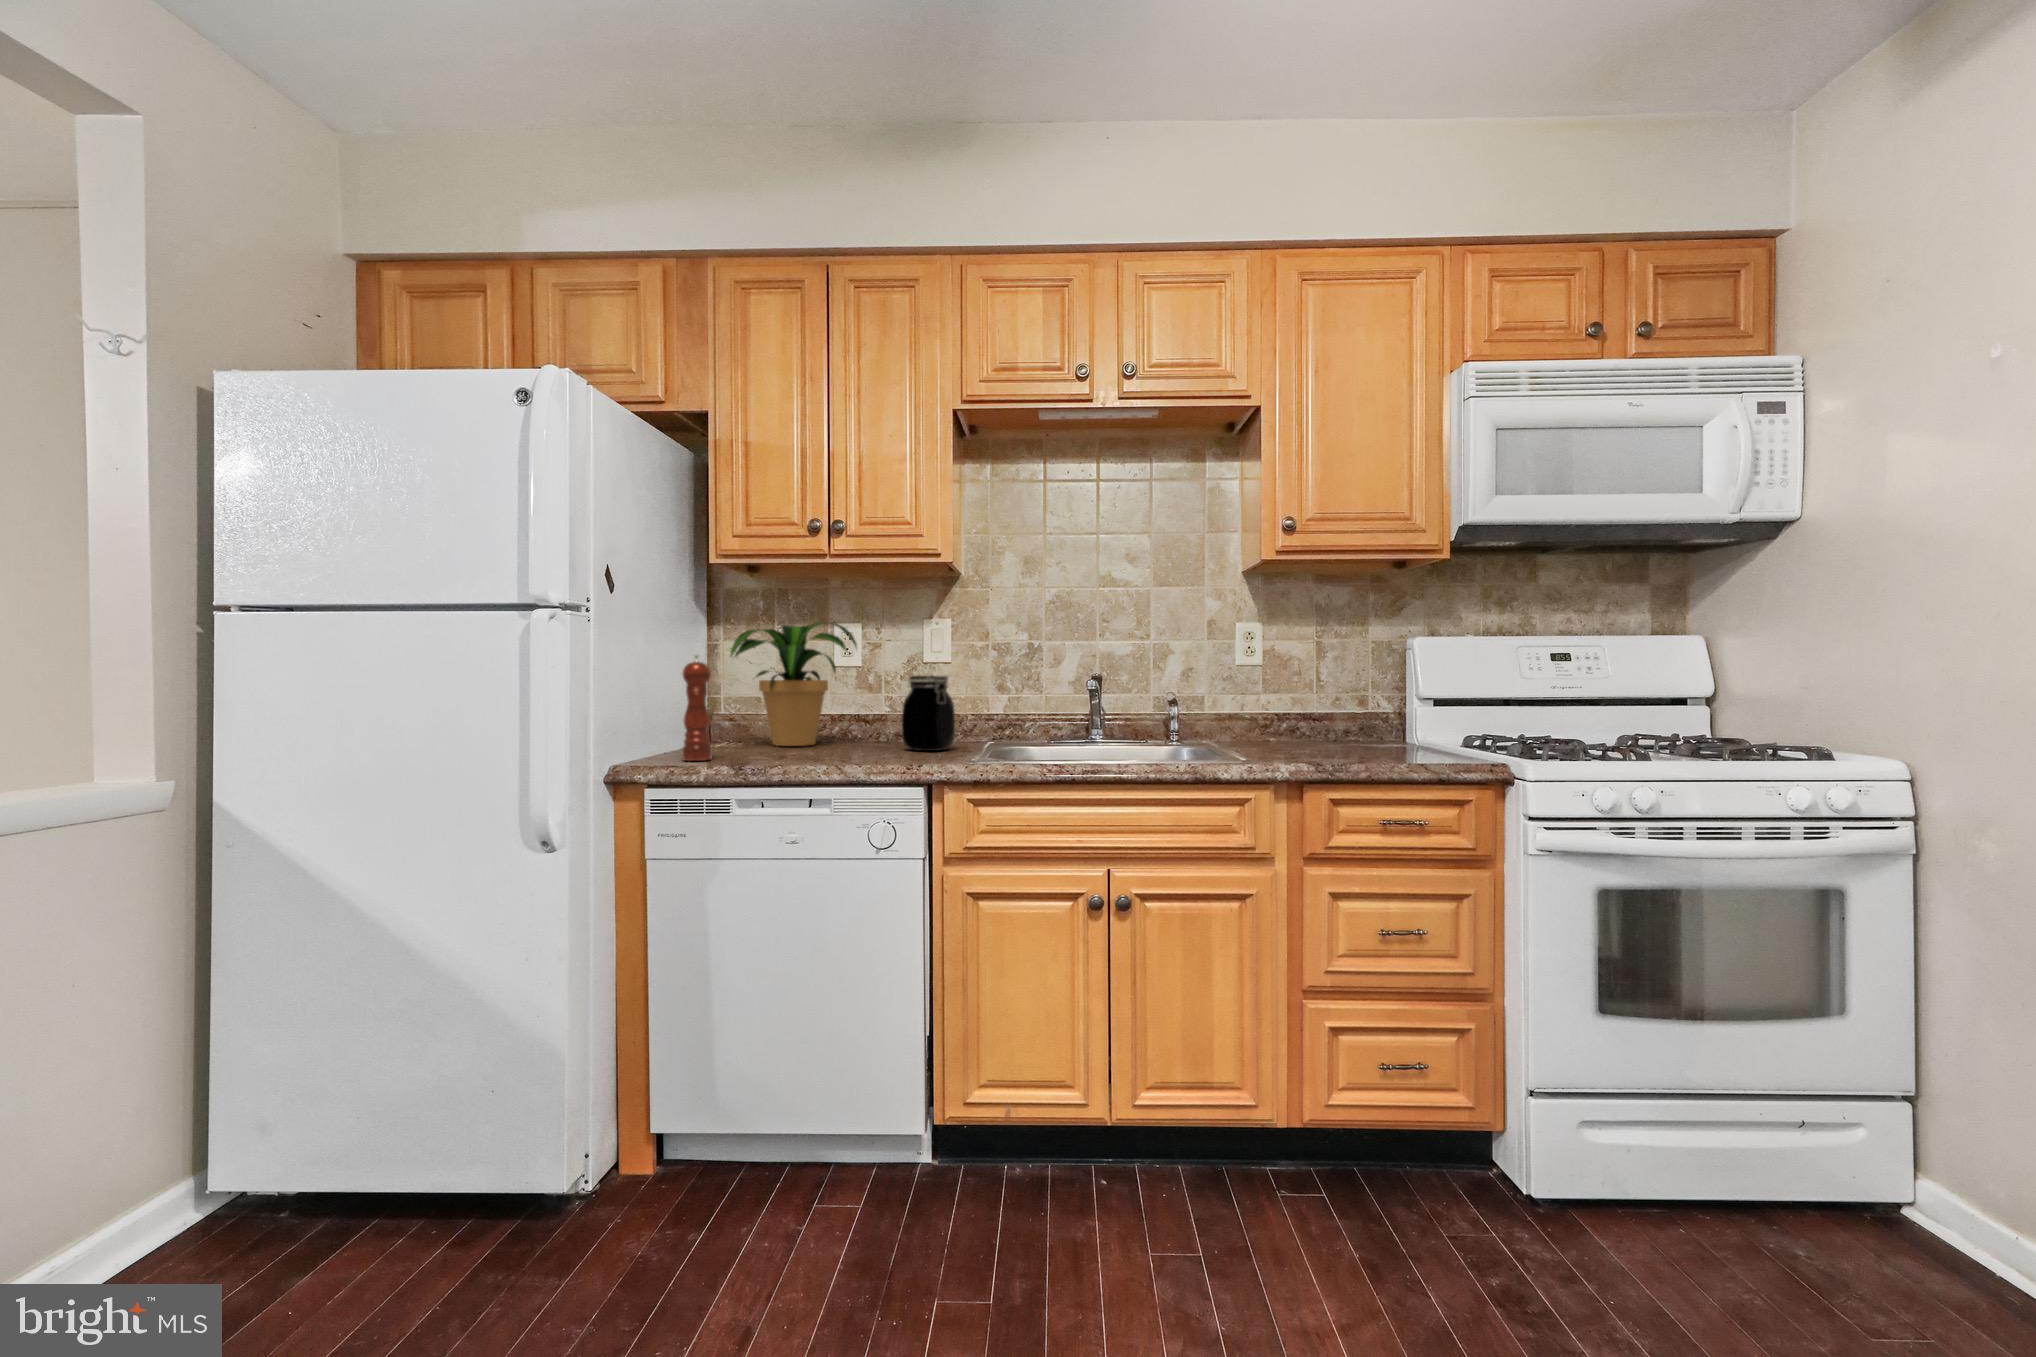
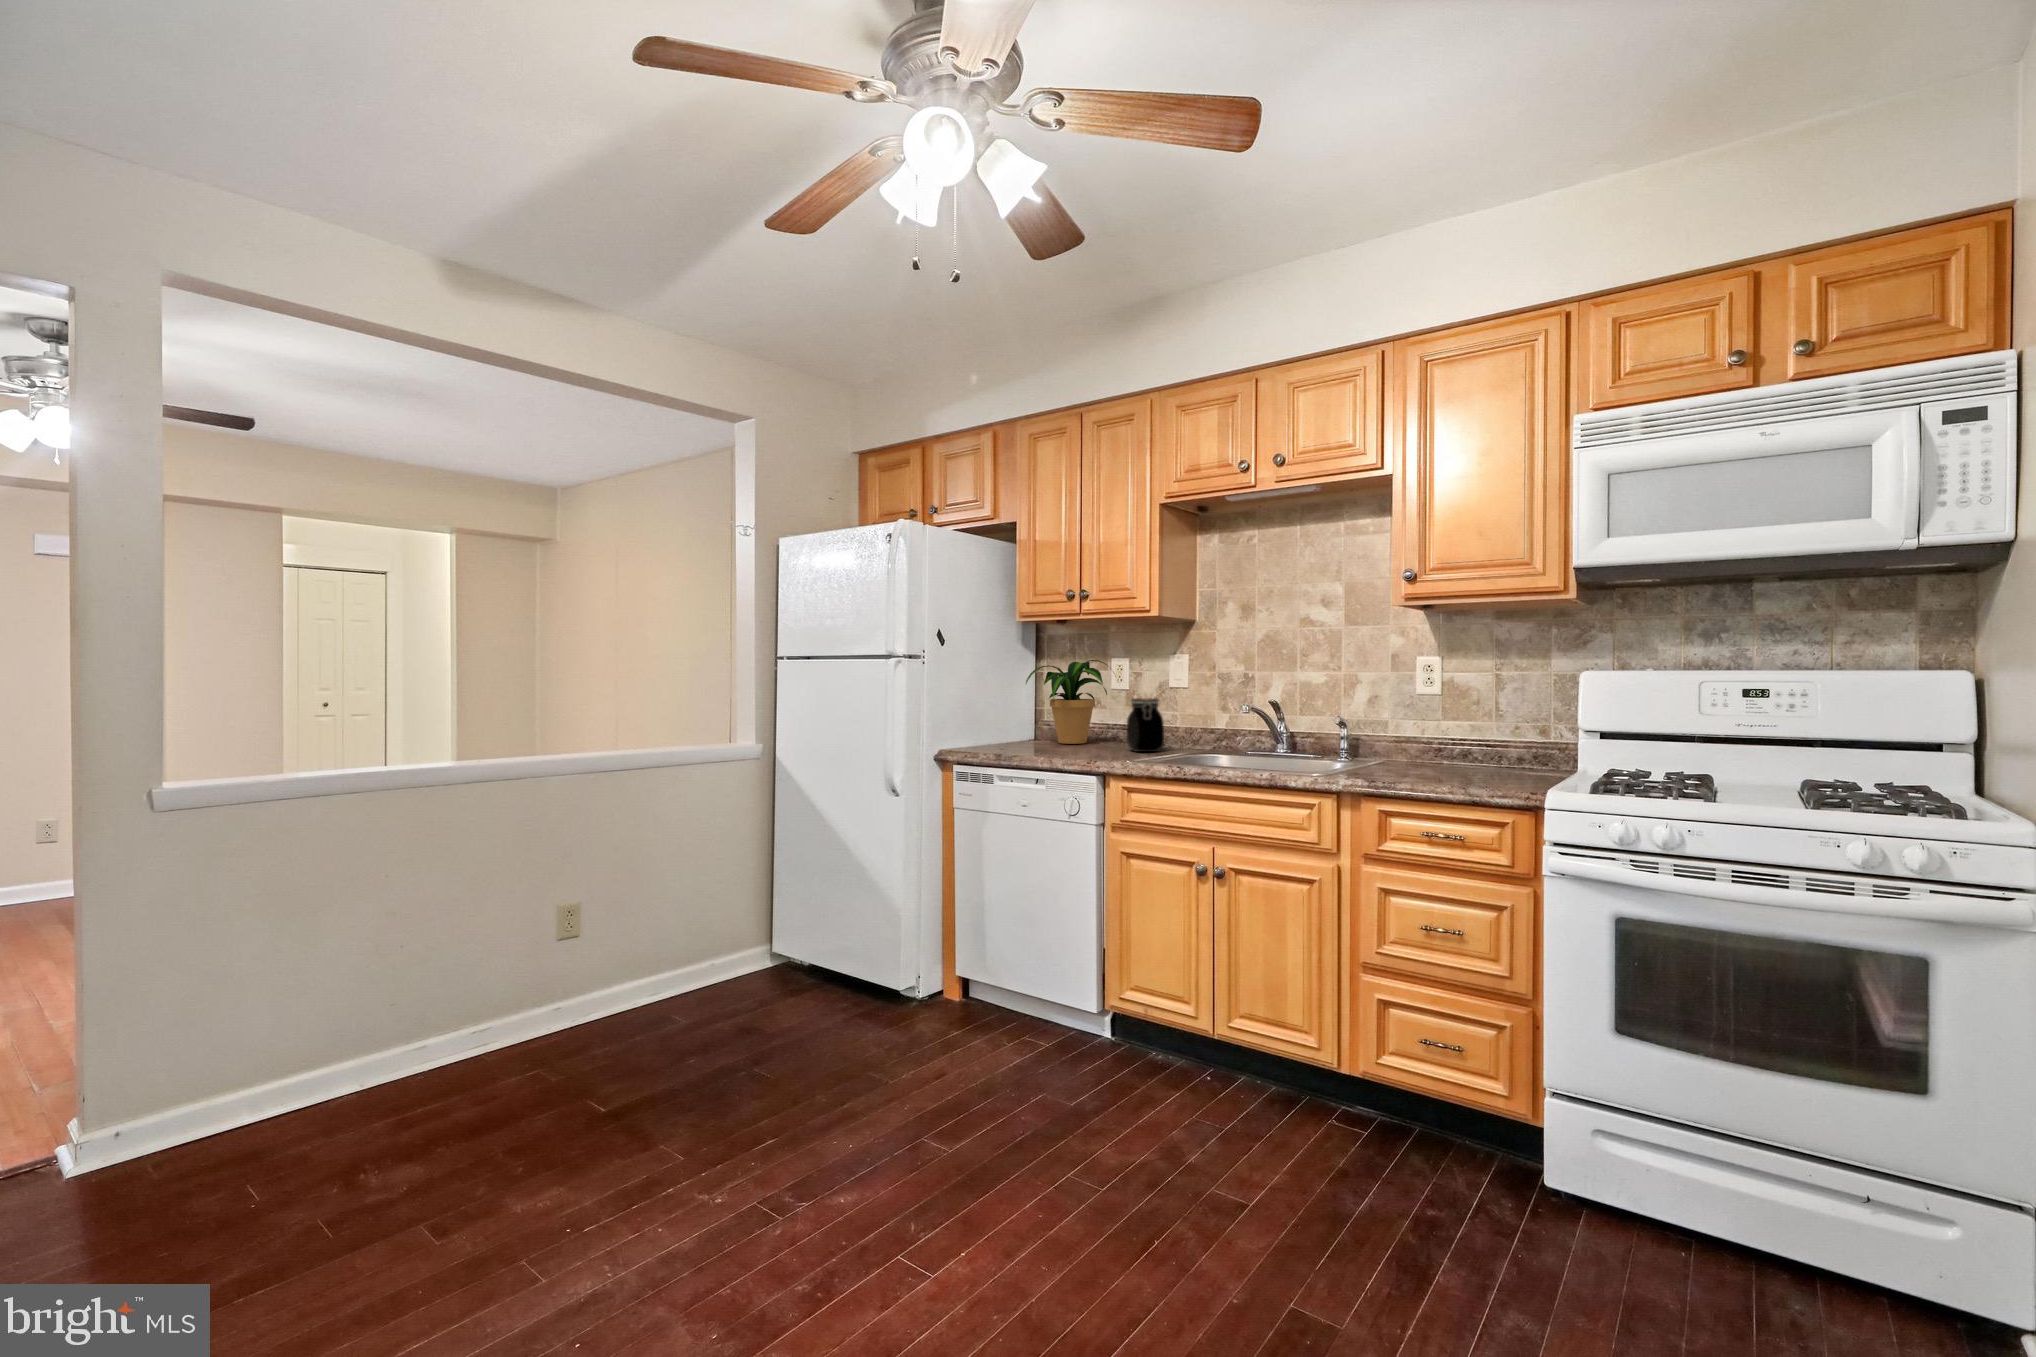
pepper mill: present [682,654,712,761] -> none [978,684,995,750]

